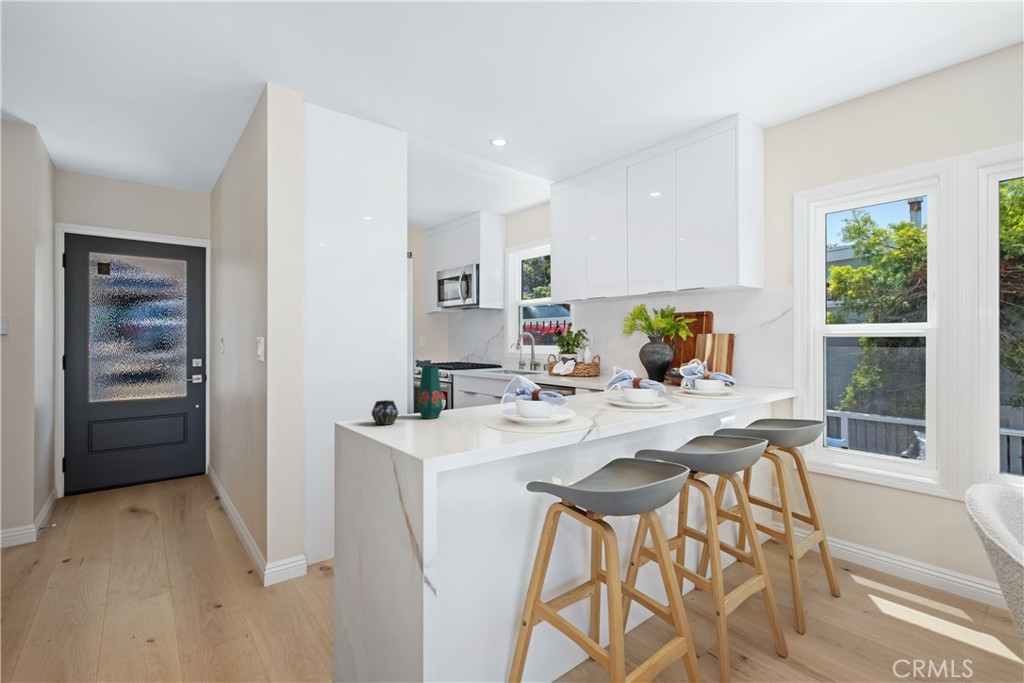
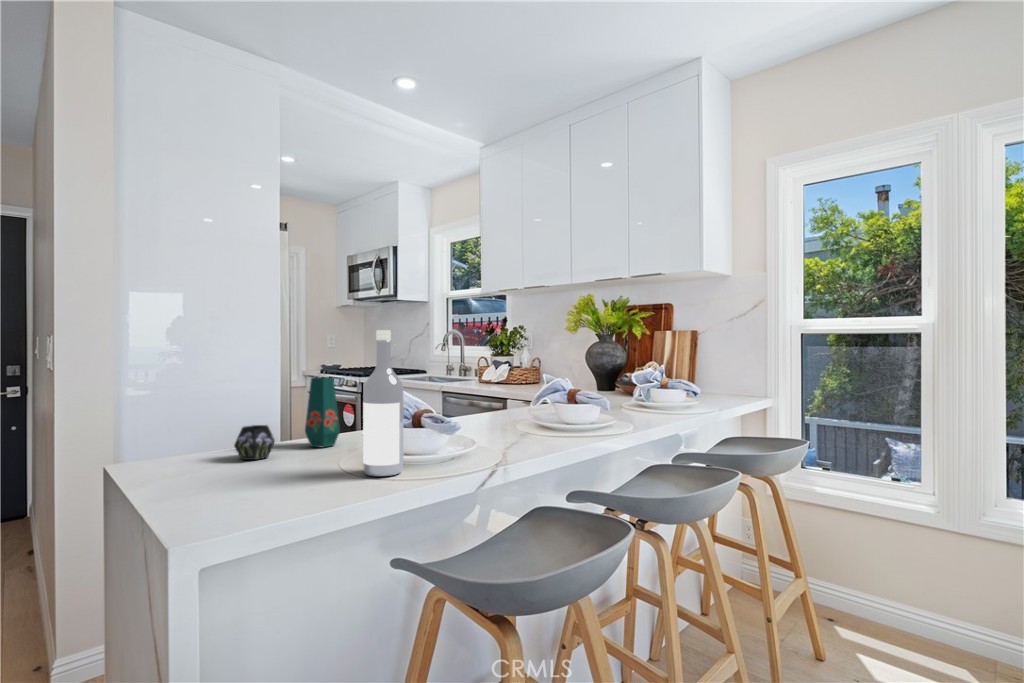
wine bottle: none [462,332,491,437] -> present [363,330,404,476]

